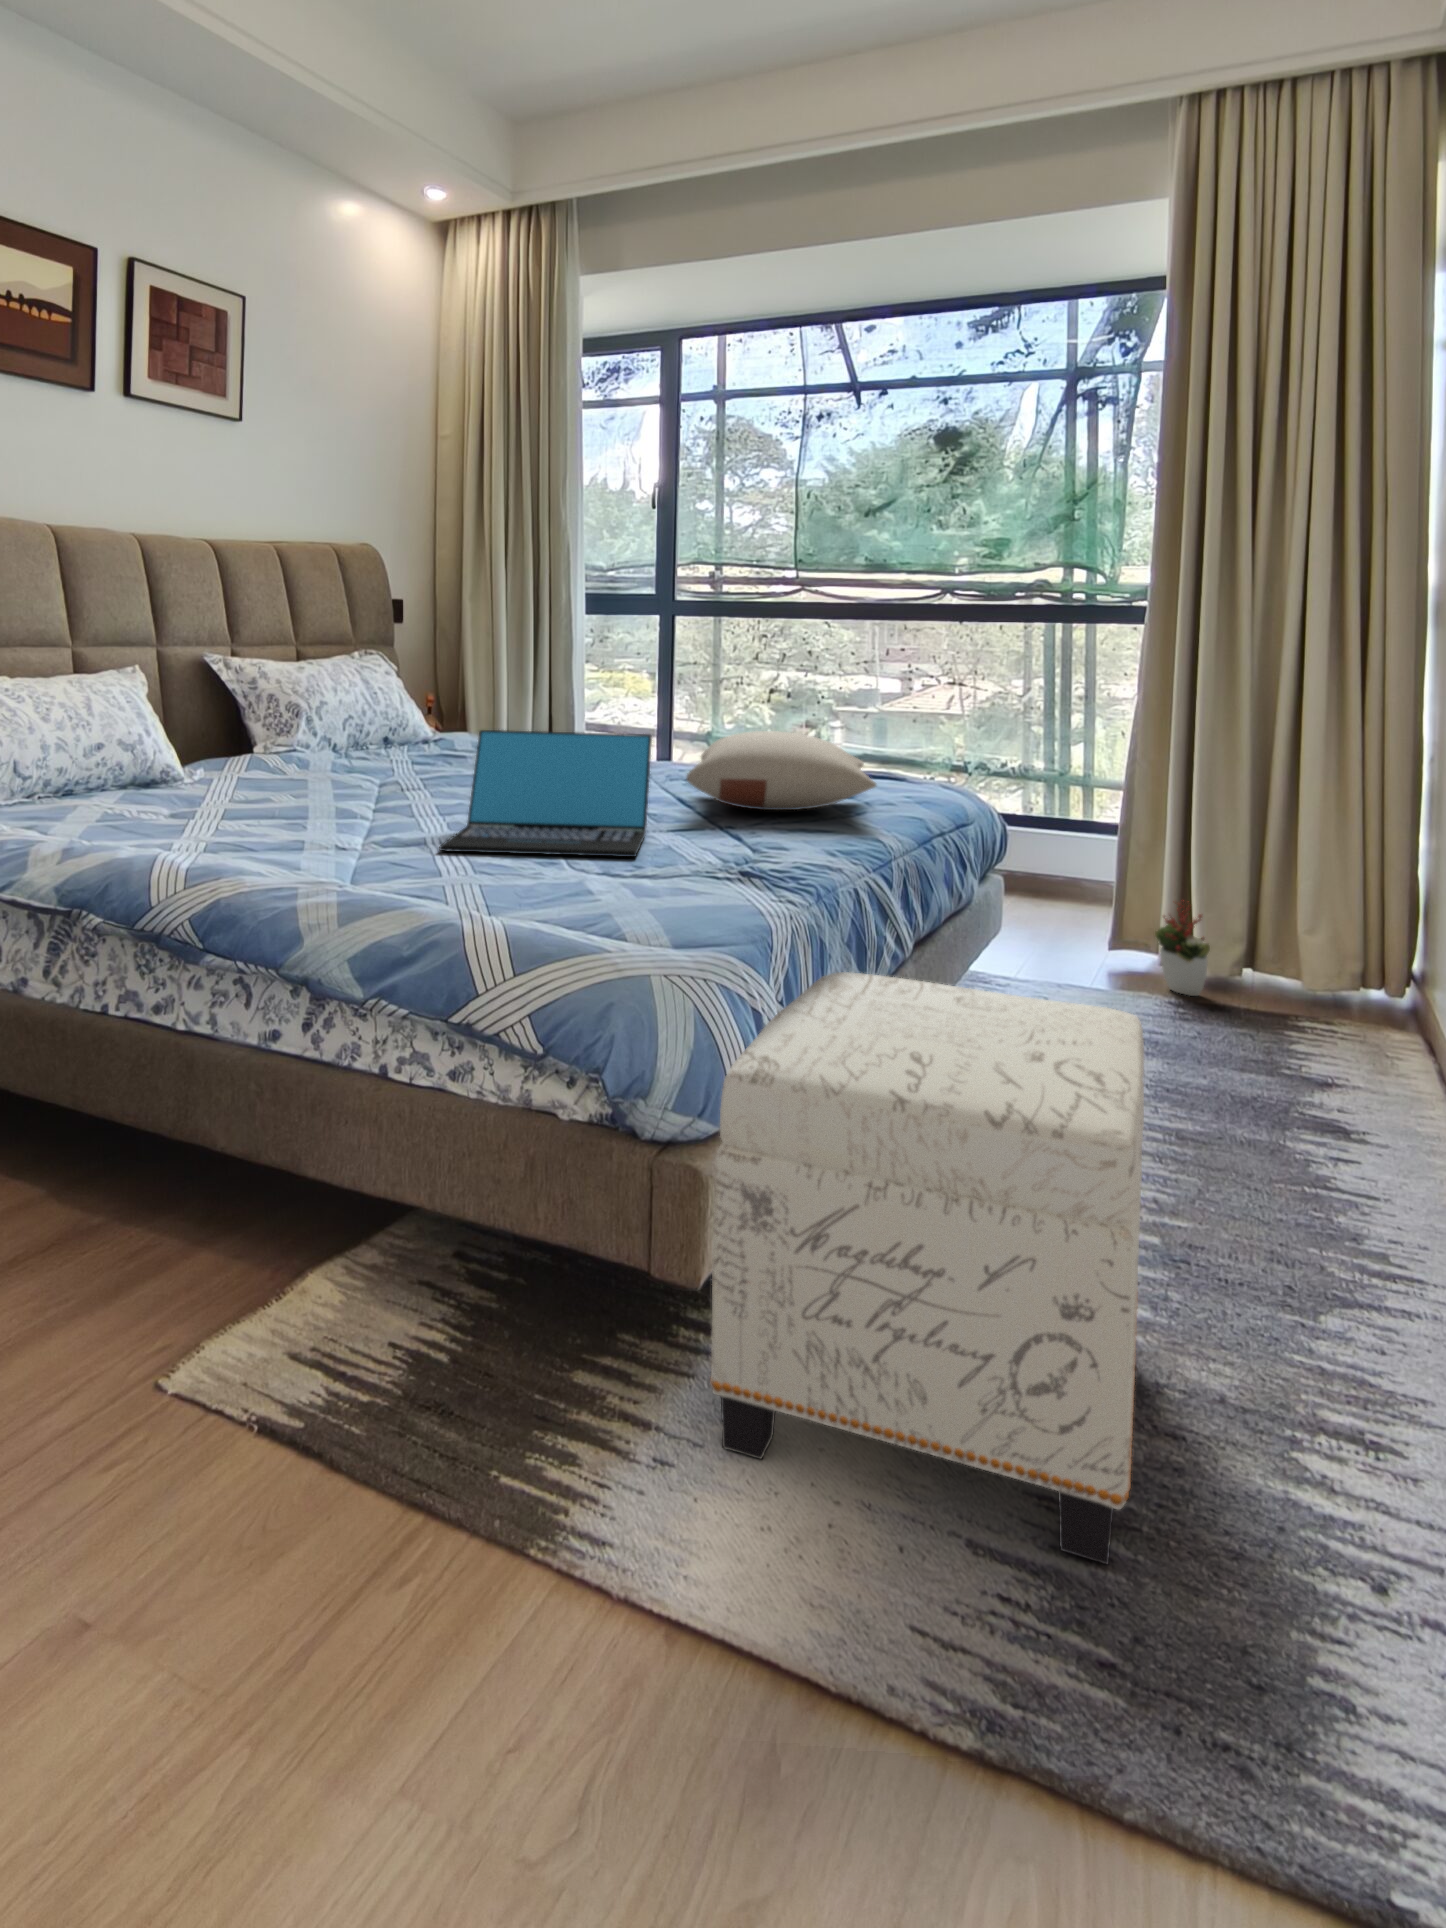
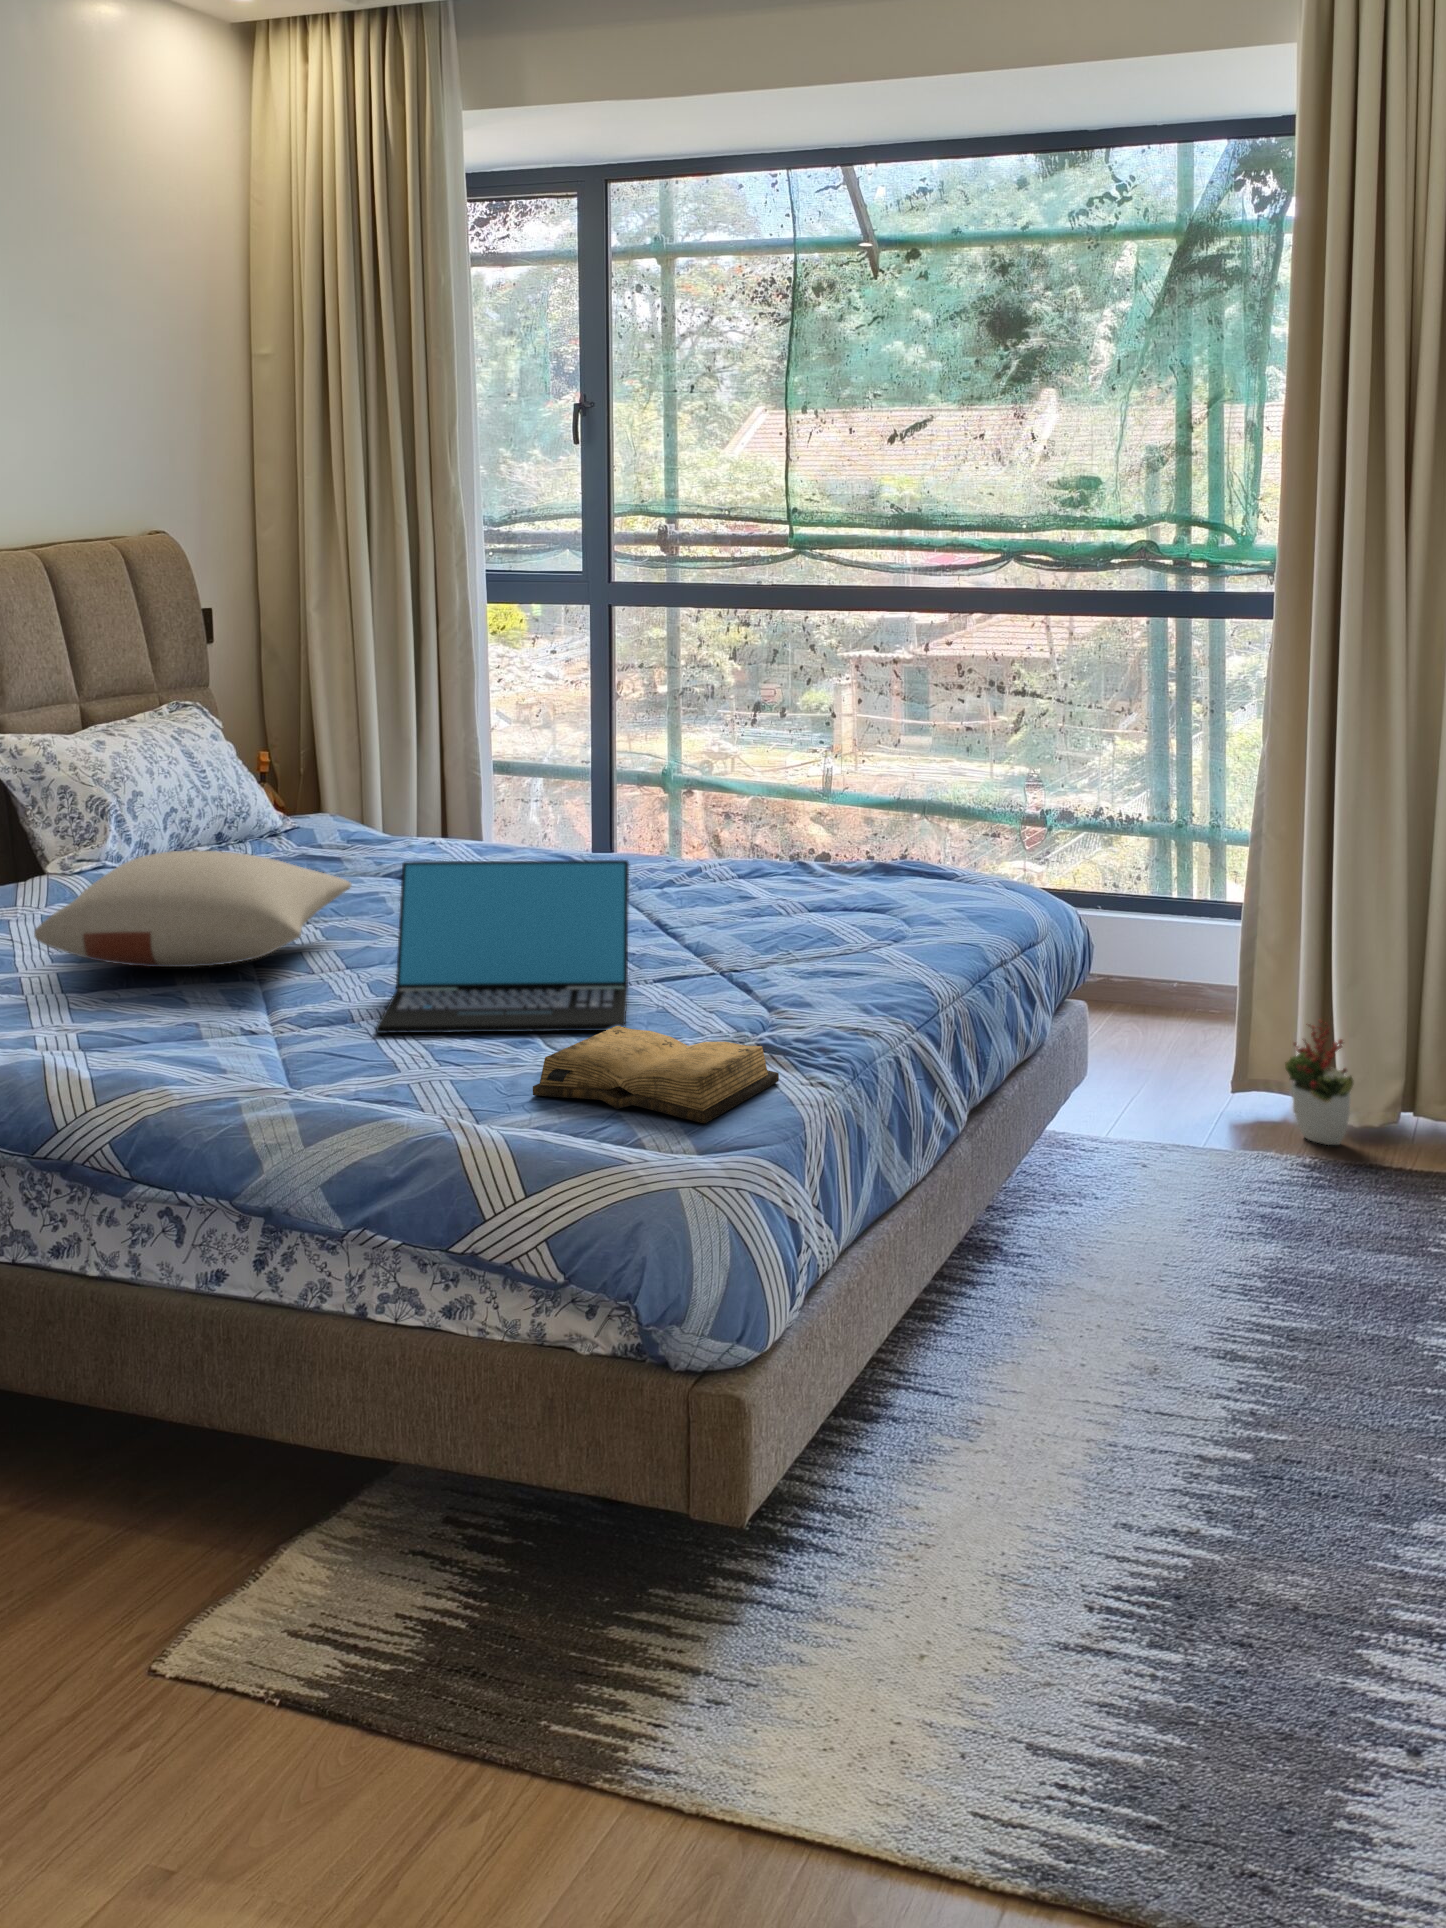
pillow: present [686,731,876,810] -> present [34,851,352,967]
diary: none [546,847,754,921] -> present [533,1026,779,1124]
ottoman: present [710,972,1144,1564] -> none [760,1171,1215,1753]

